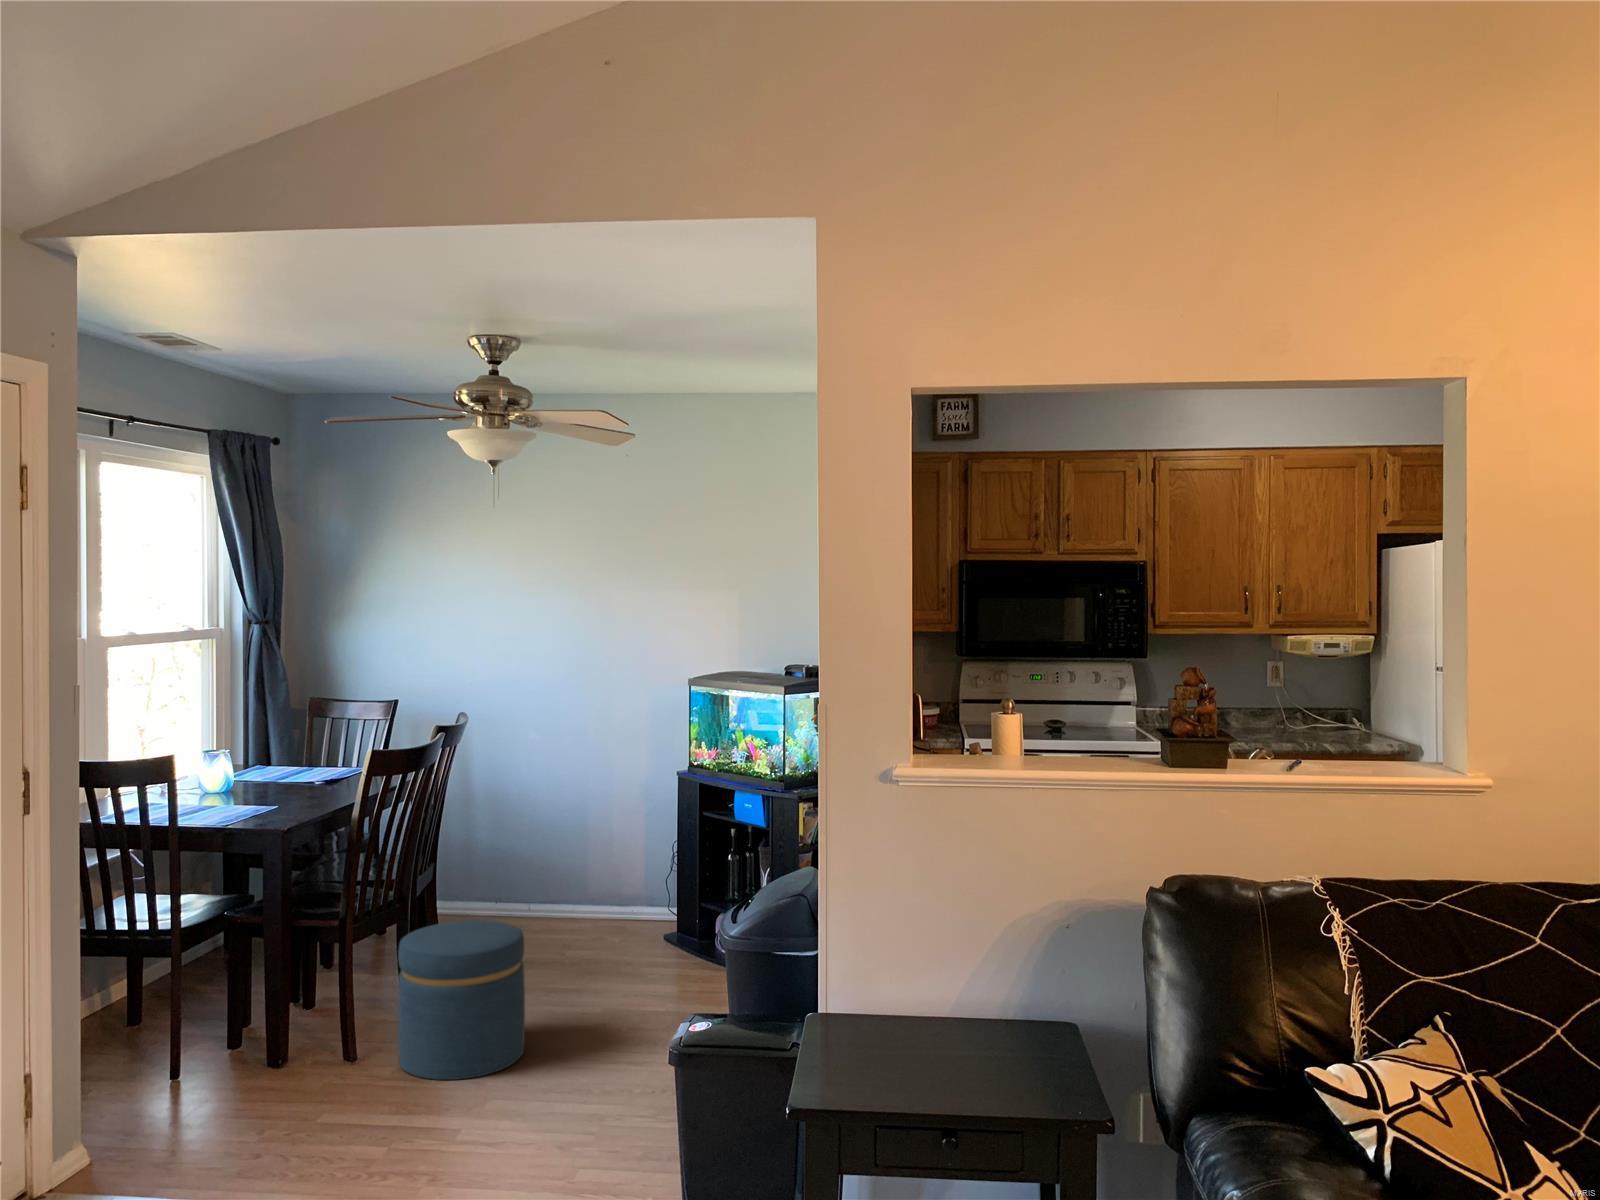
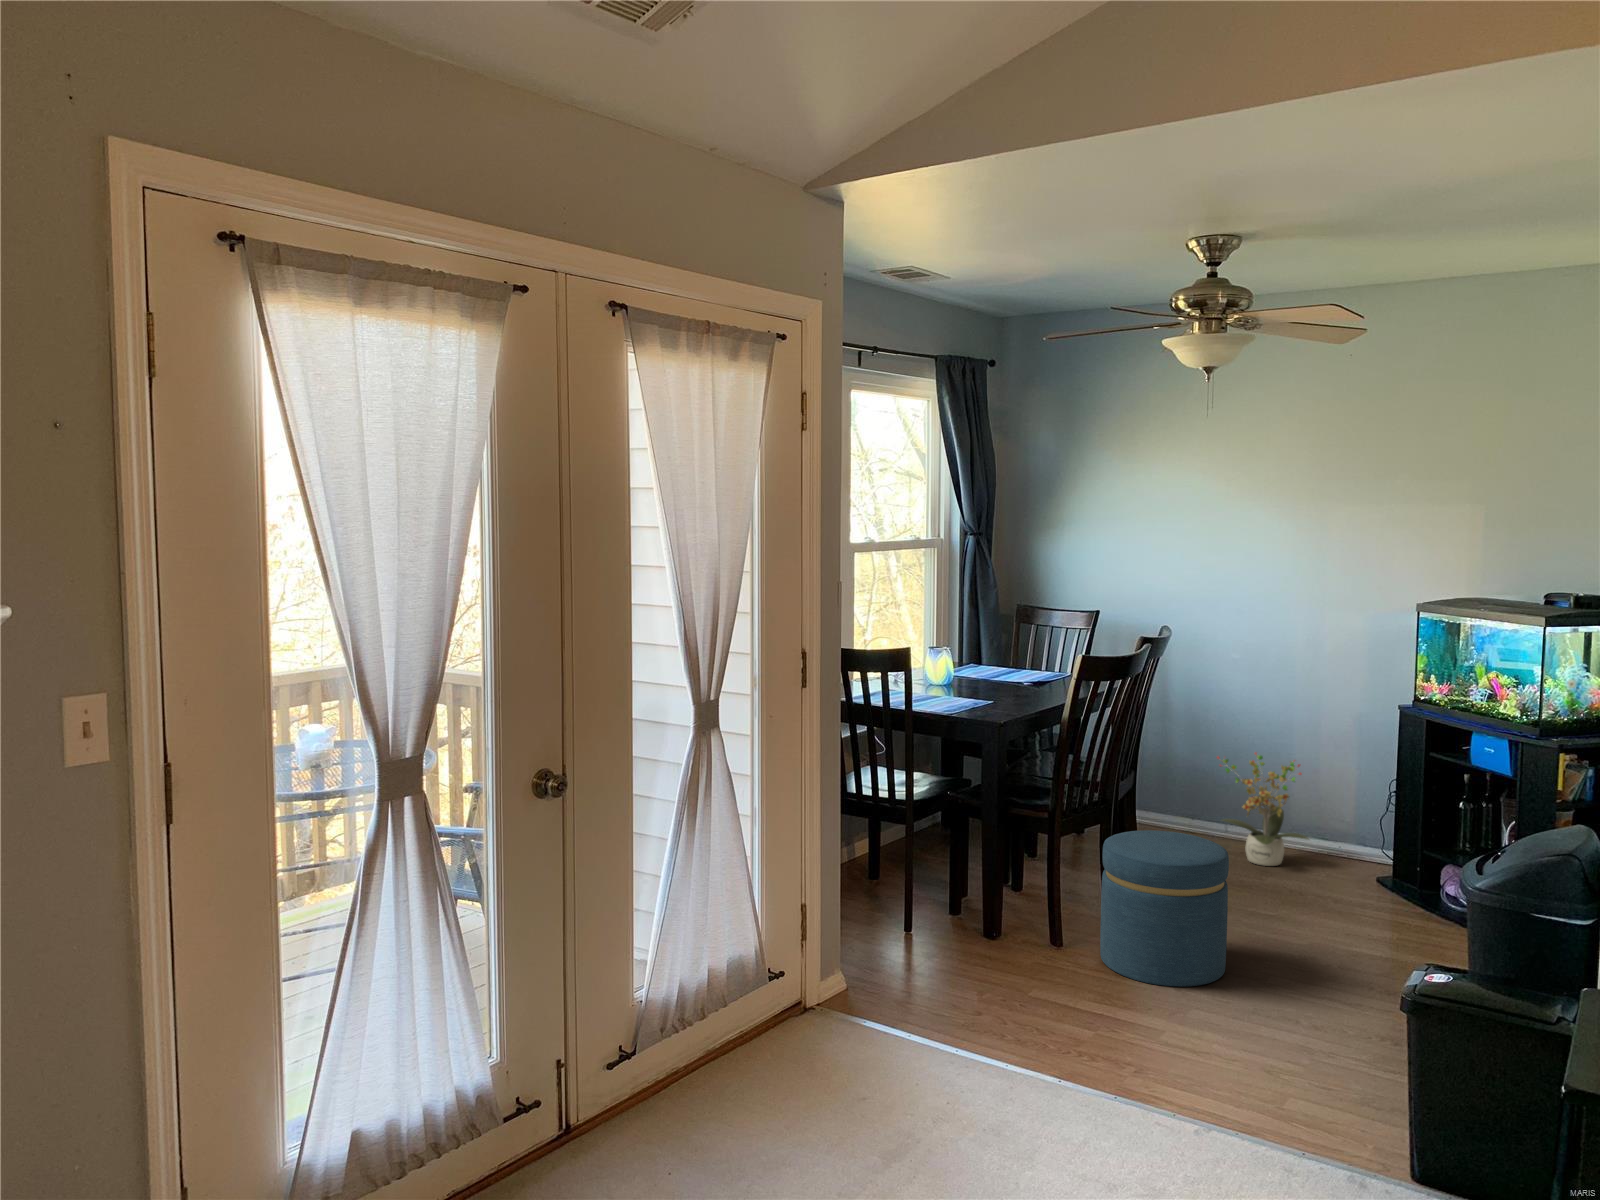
potted plant: none [520,830,608,941] -> present [1217,753,1309,866]

